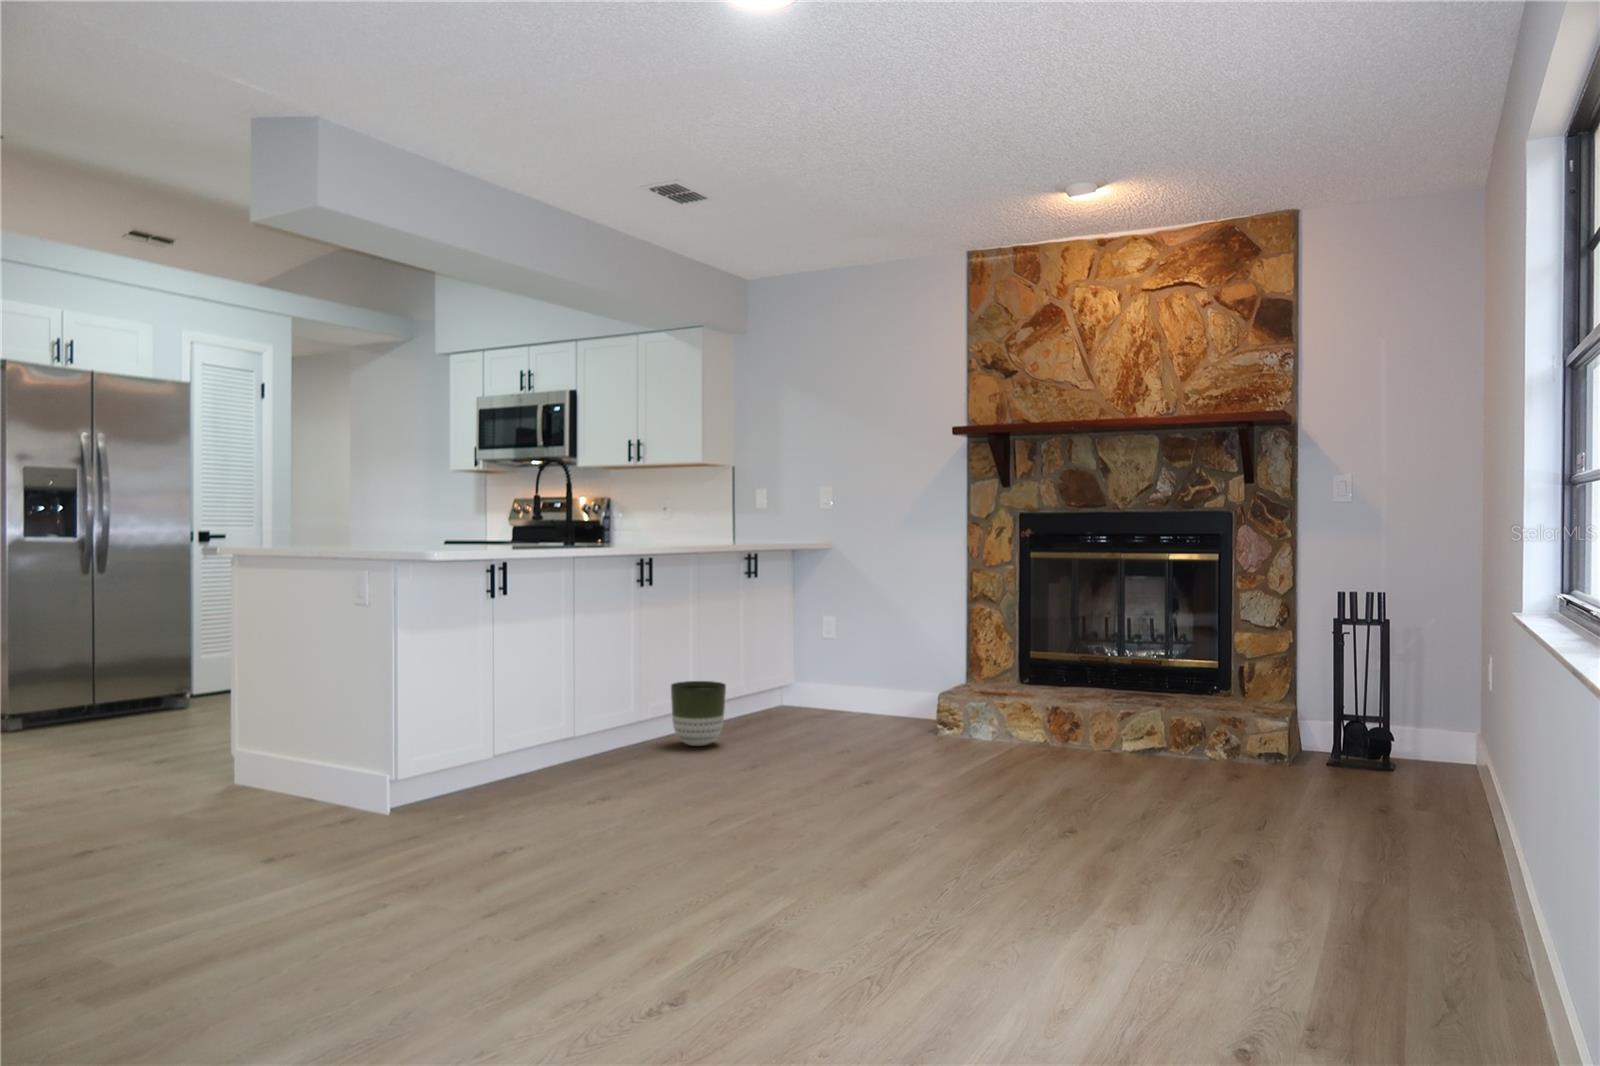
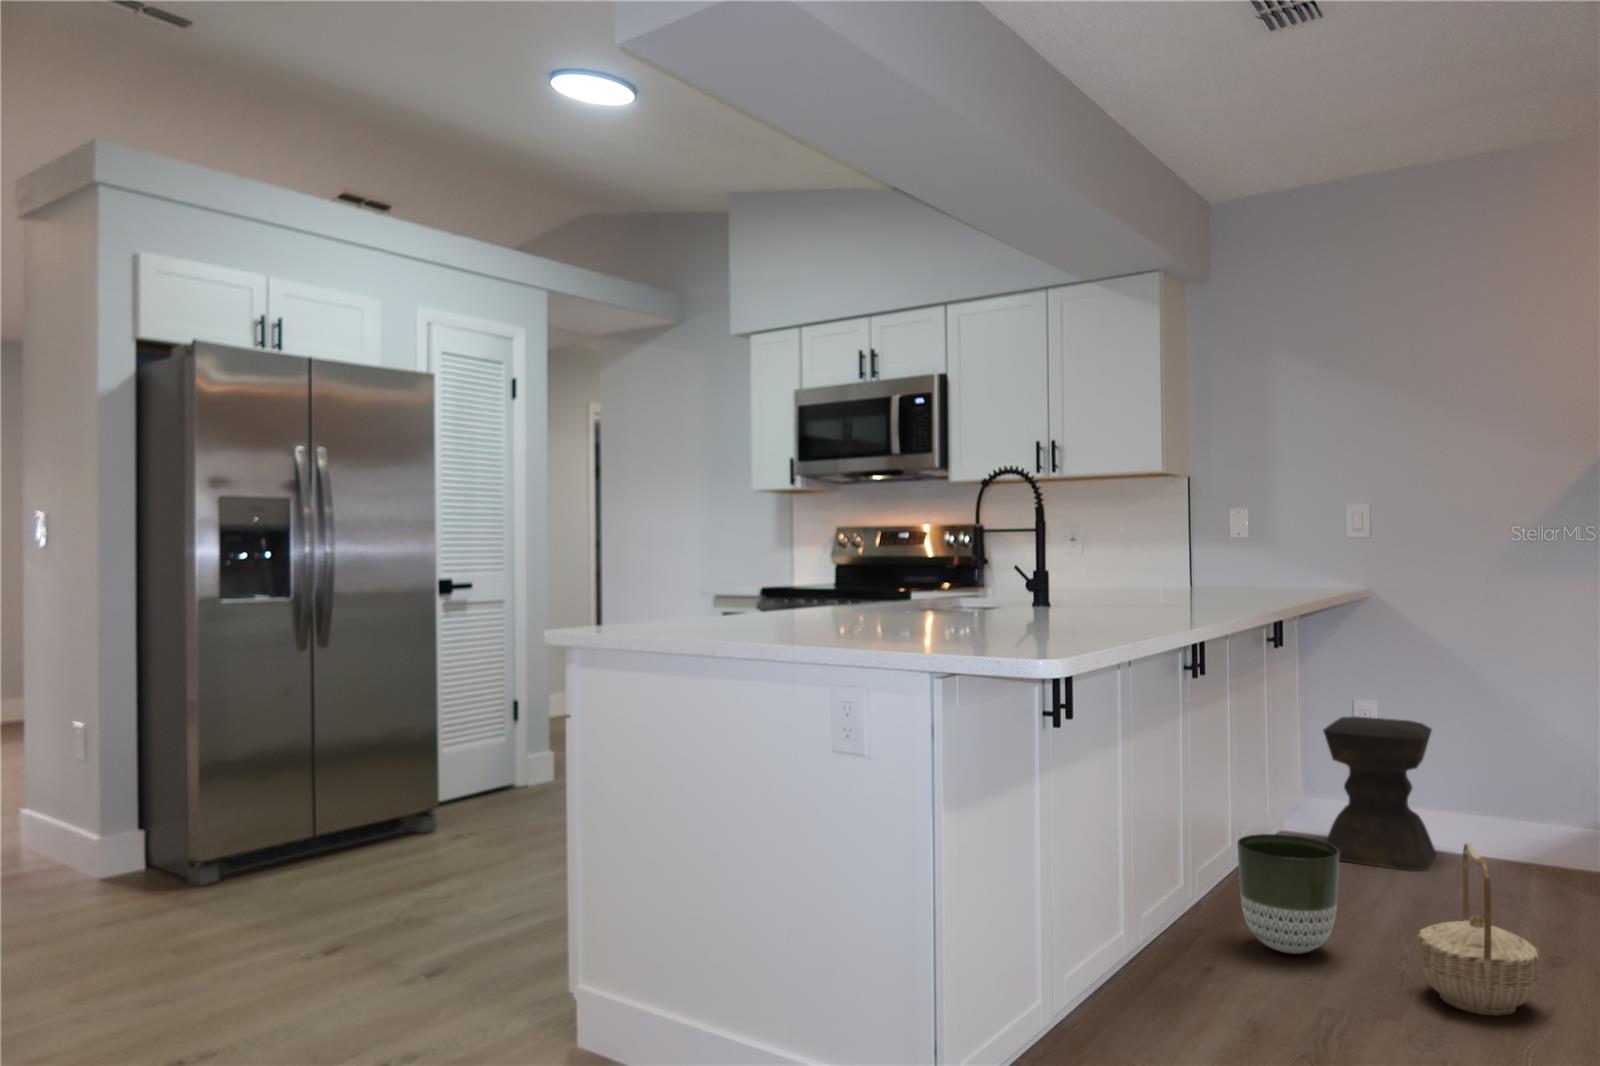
stool: none [787,624,861,717] -> present [1323,716,1436,871]
basket: none [740,675,798,764] -> present [1417,843,1539,1016]

